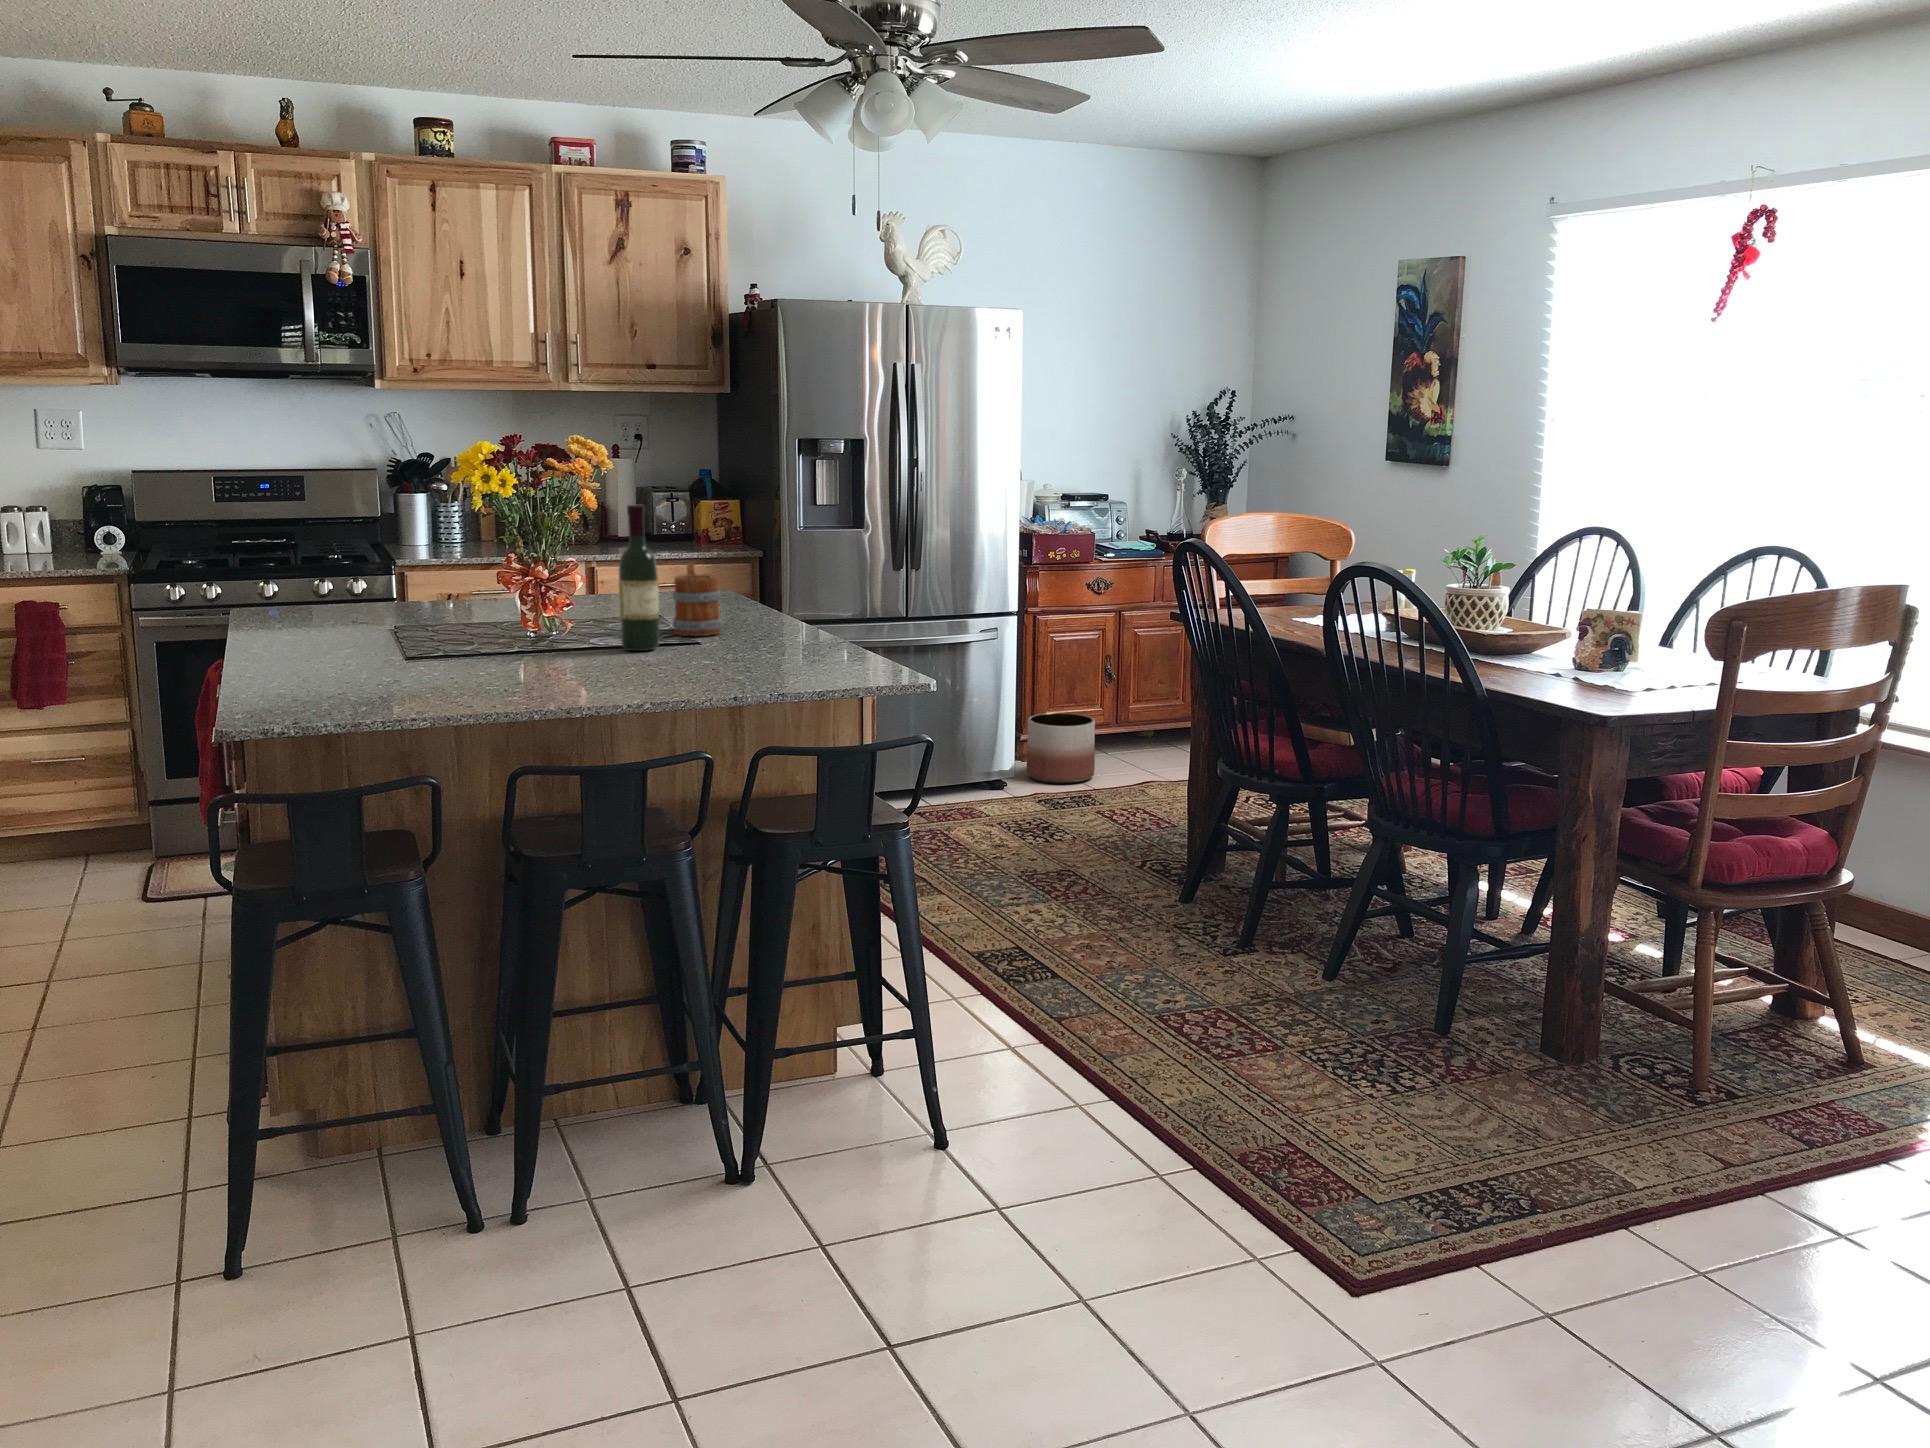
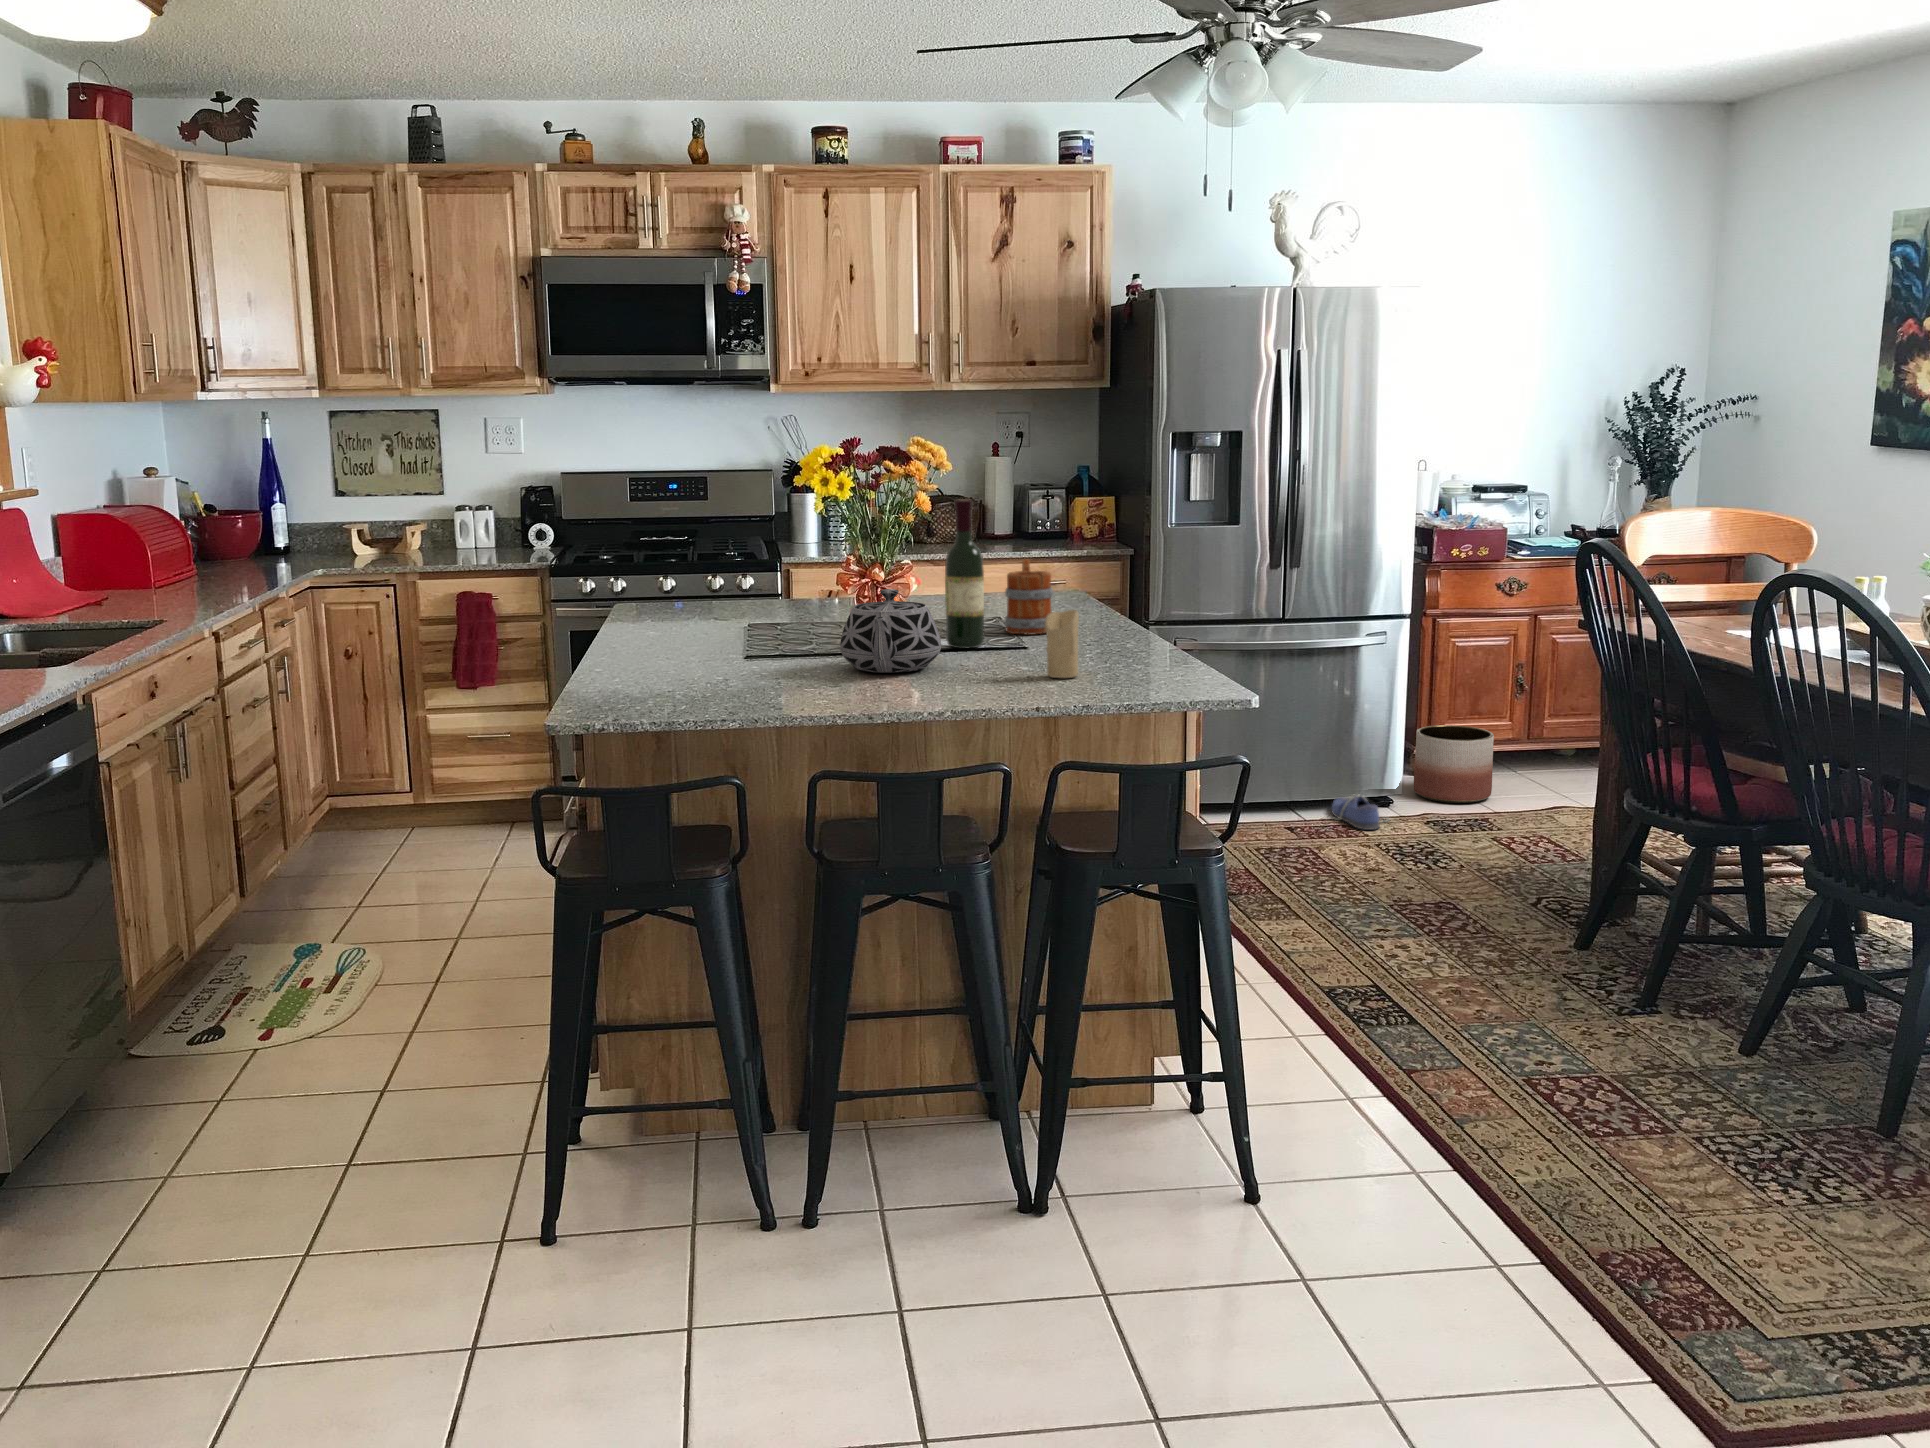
teapot: none [522,594,626,676] -> present [840,589,941,673]
candle: none [732,611,765,677] -> present [1045,610,1079,678]
shoe: none [951,779,1010,812] -> present [1327,795,1389,830]

